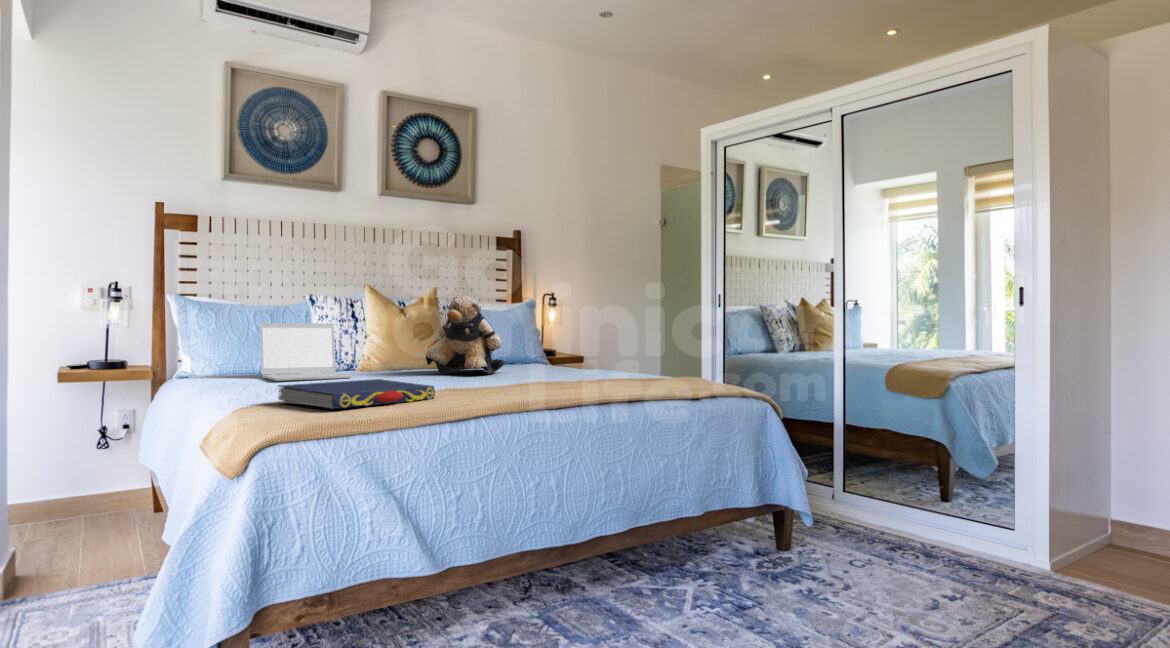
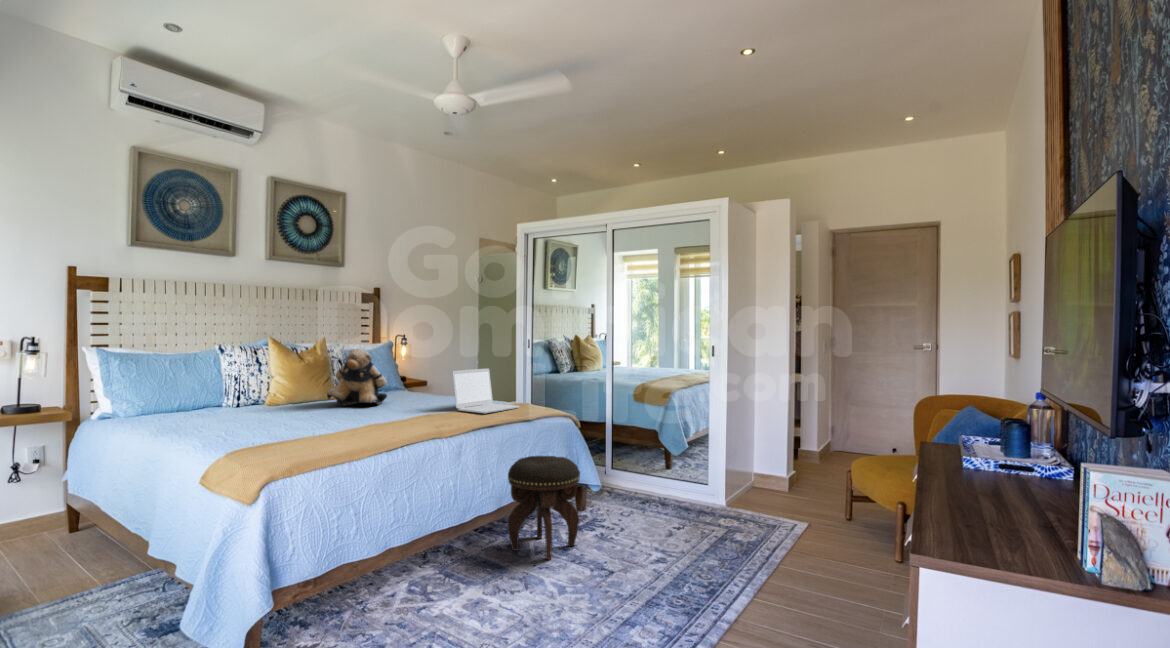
laptop: present [260,323,352,381] -> present [452,368,520,413]
book: present [278,379,435,409] -> none [246,419,362,448]
footstool: none [651,453,770,621] -> present [508,456,580,560]

